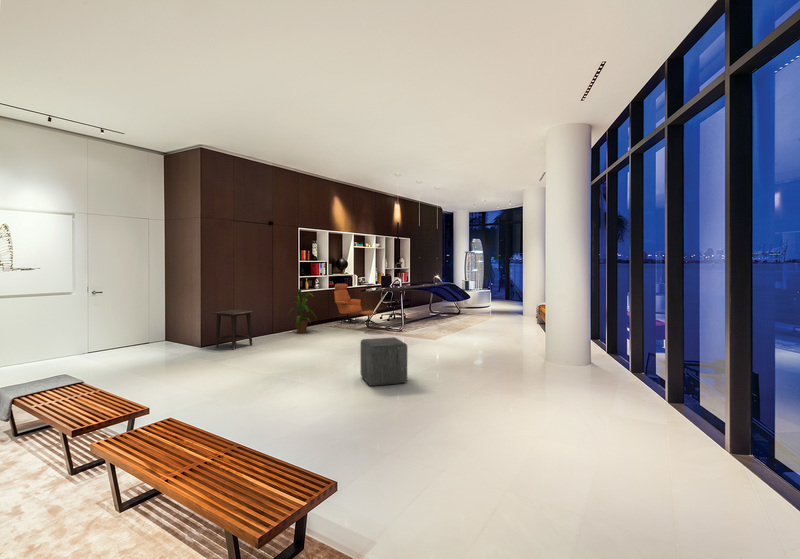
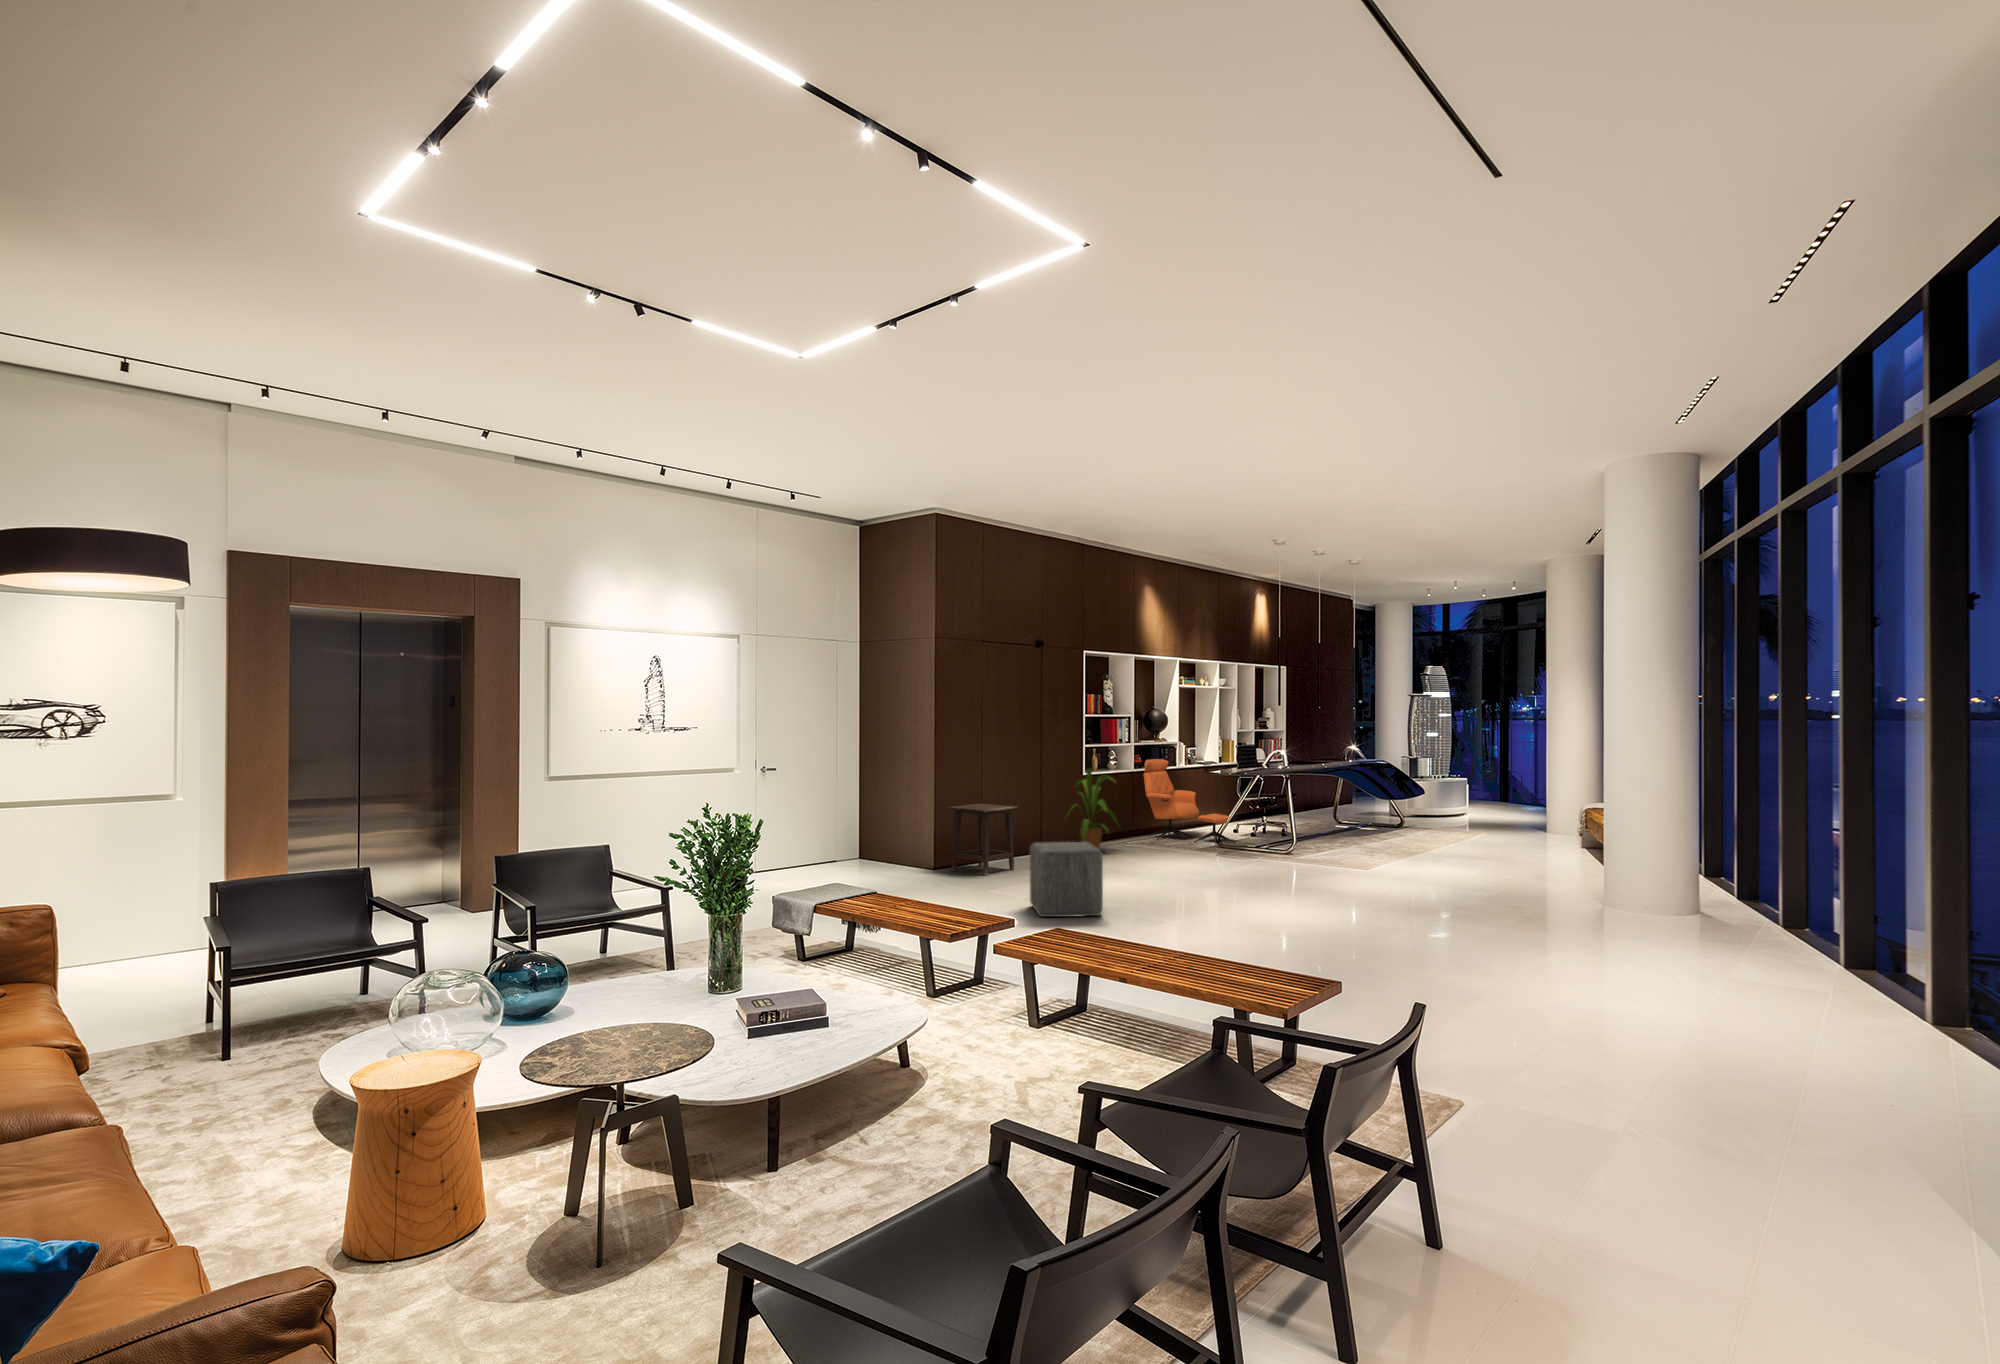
ottoman: present [360,337,407,386] -> present [1030,842,1103,917]

